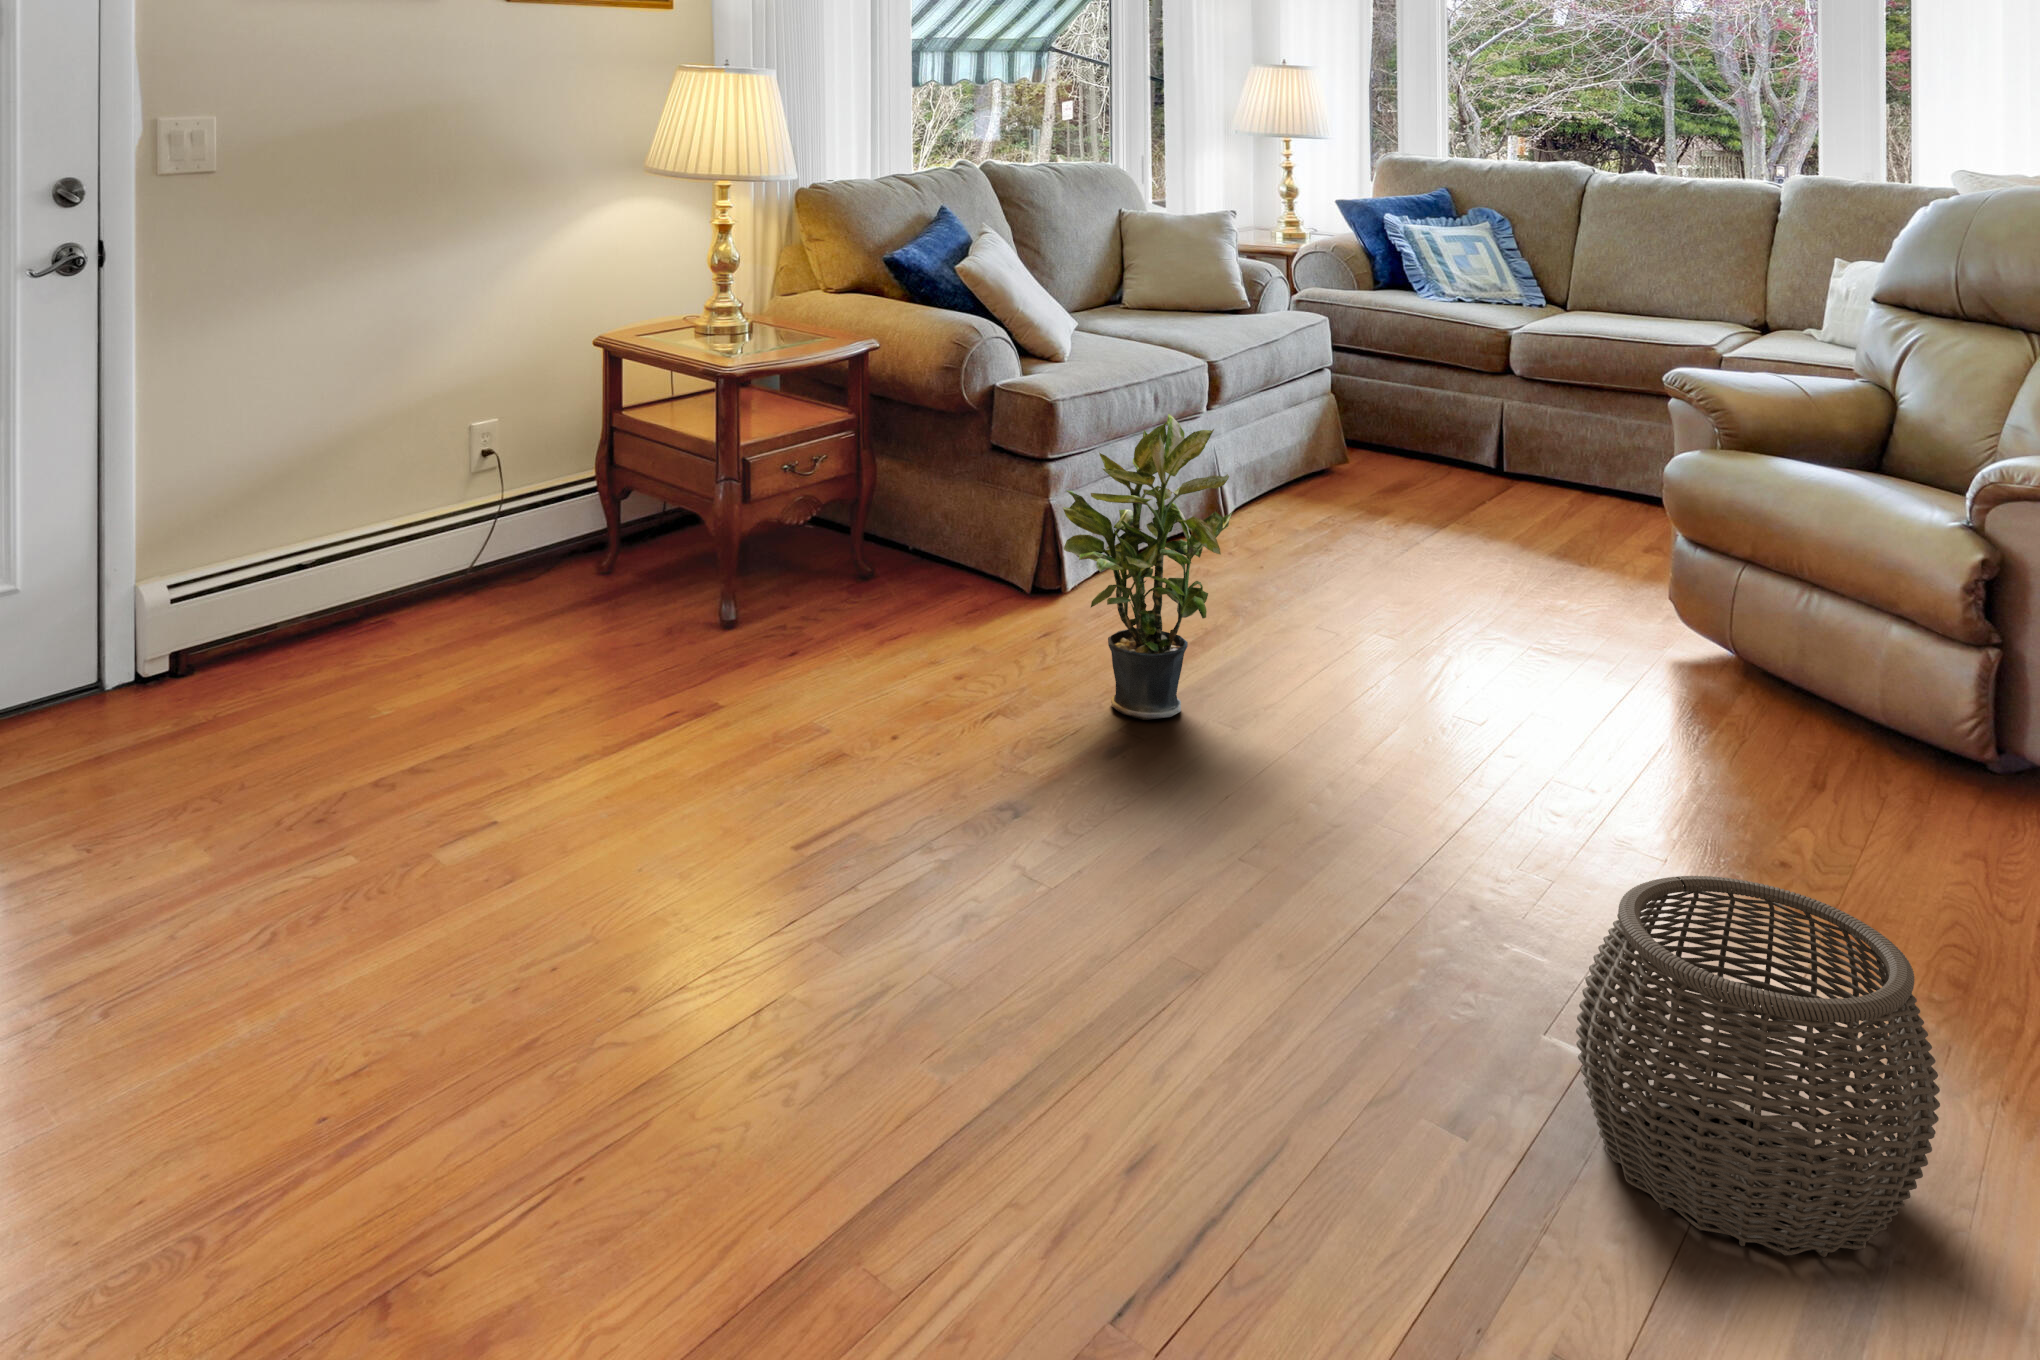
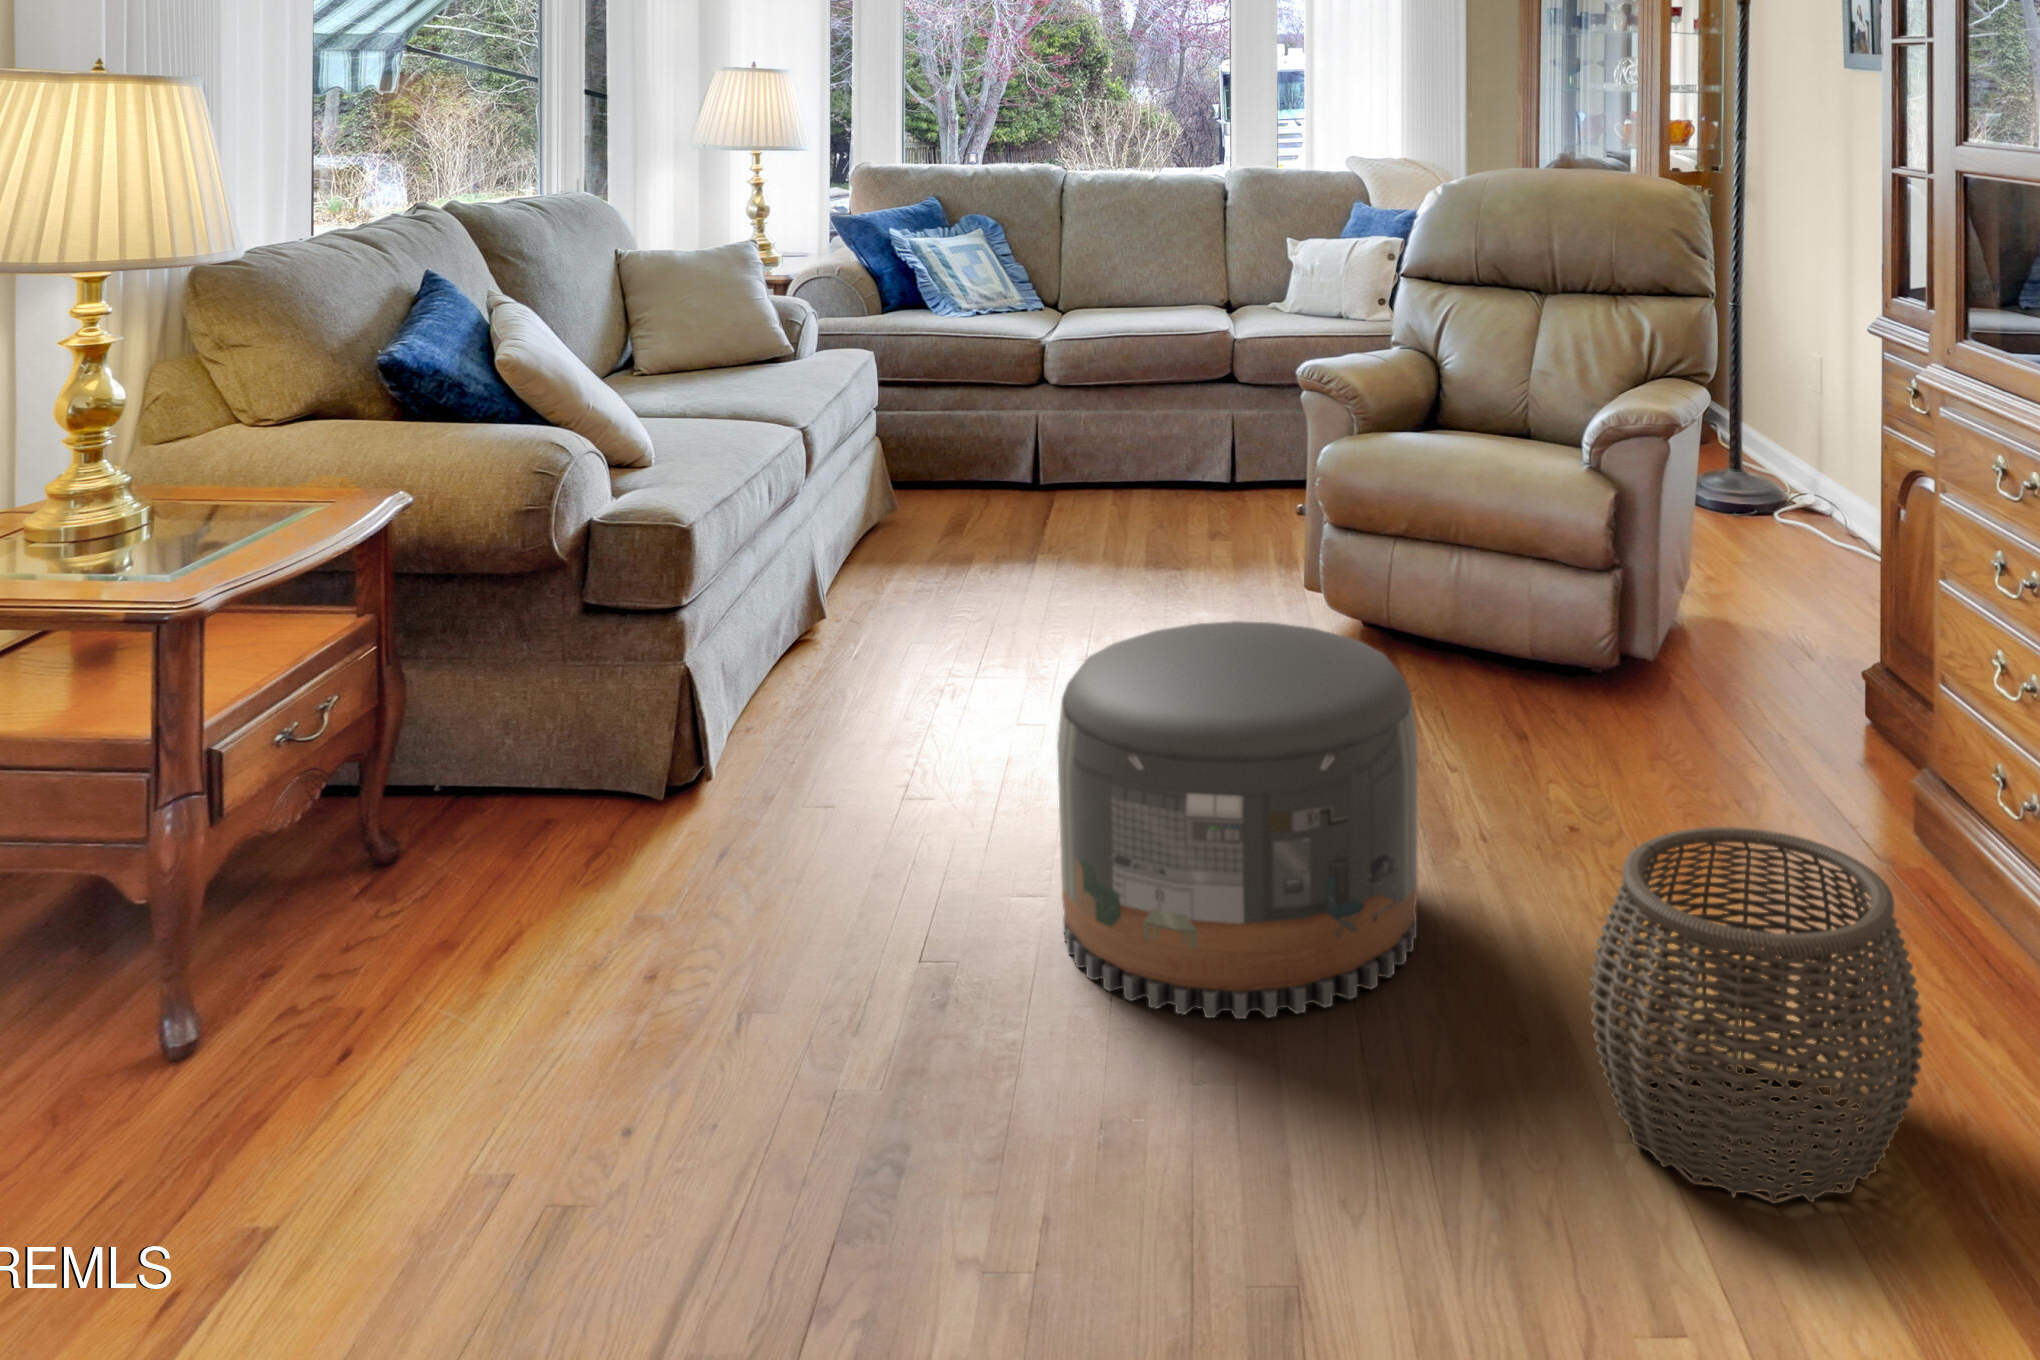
potted plant: present [1063,414,1232,720] -> none [743,456,956,841]
pouf: none [1226,598,1569,944] -> present [1057,621,1418,1019]

